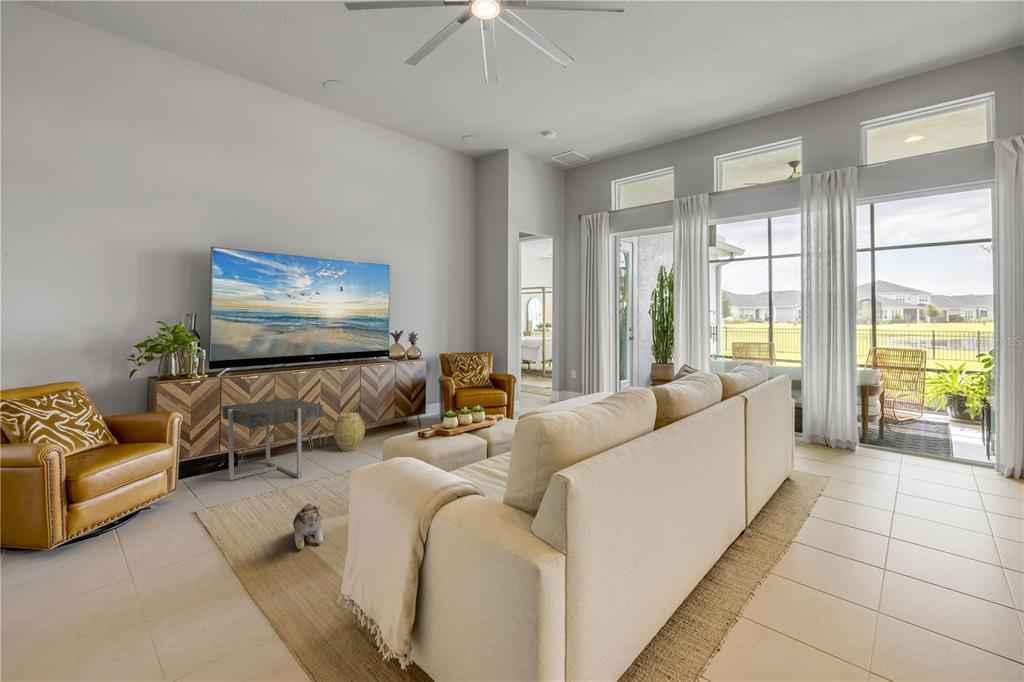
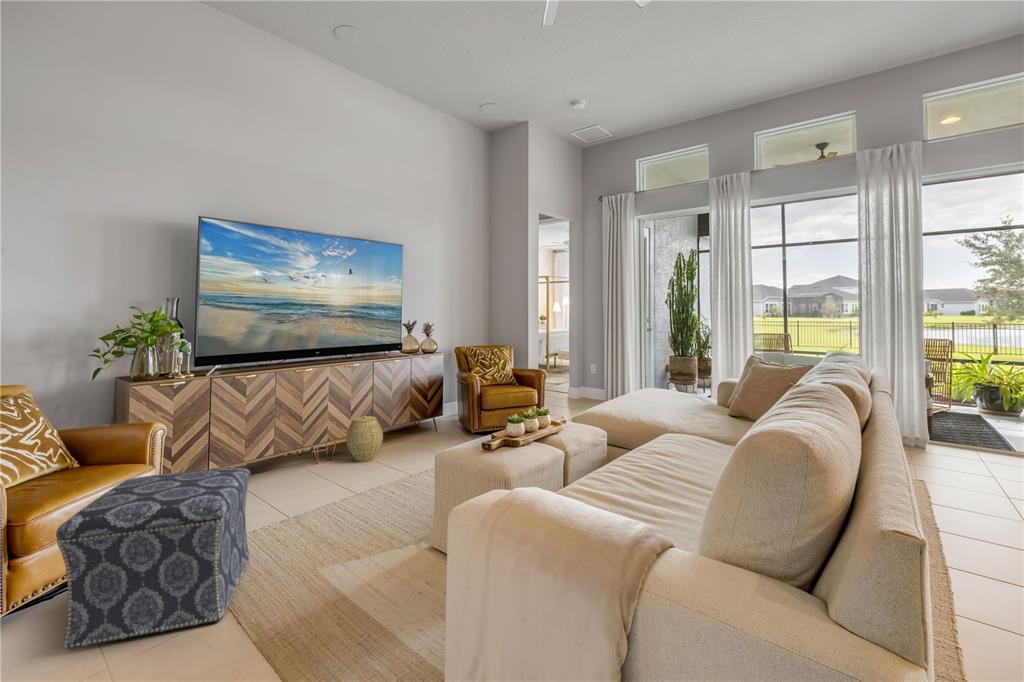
side table: present [223,398,323,480] -> none [215,401,341,505]
ottoman: none [101,446,241,565] -> present [56,468,250,649]
plush toy: present [293,504,323,549] -> none [330,547,373,610]

